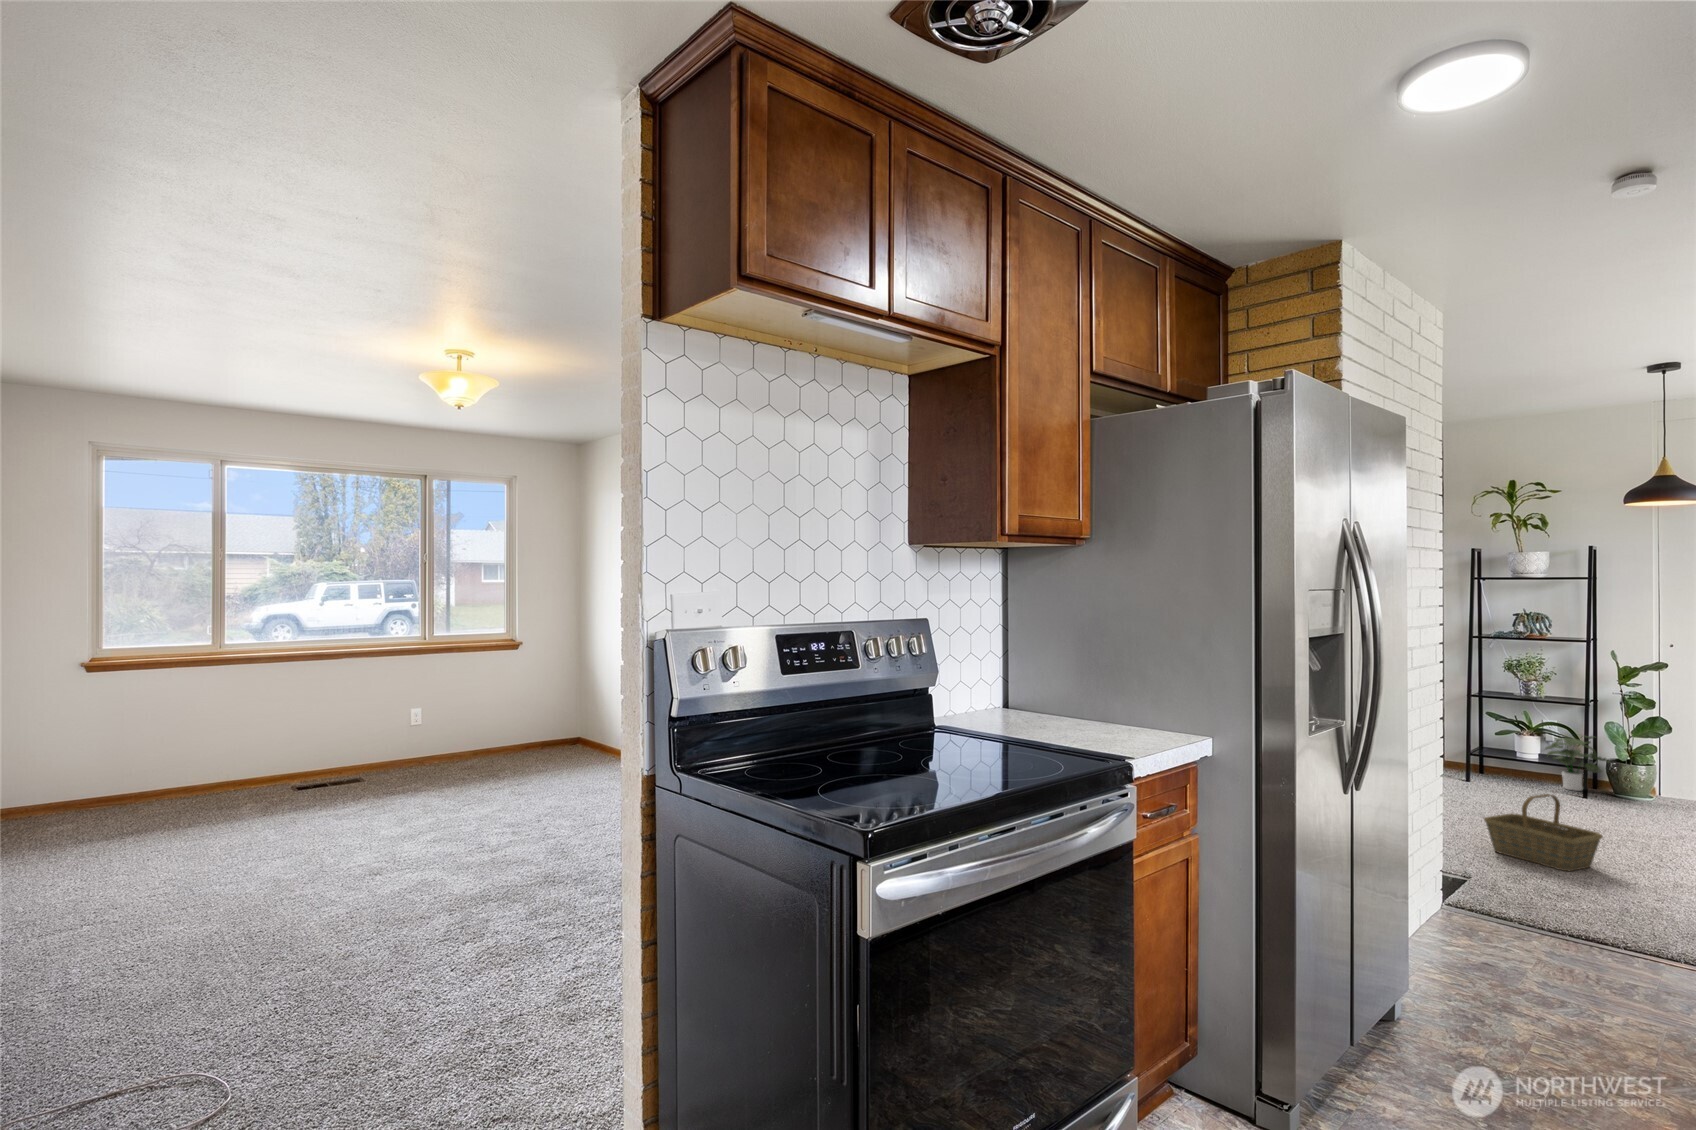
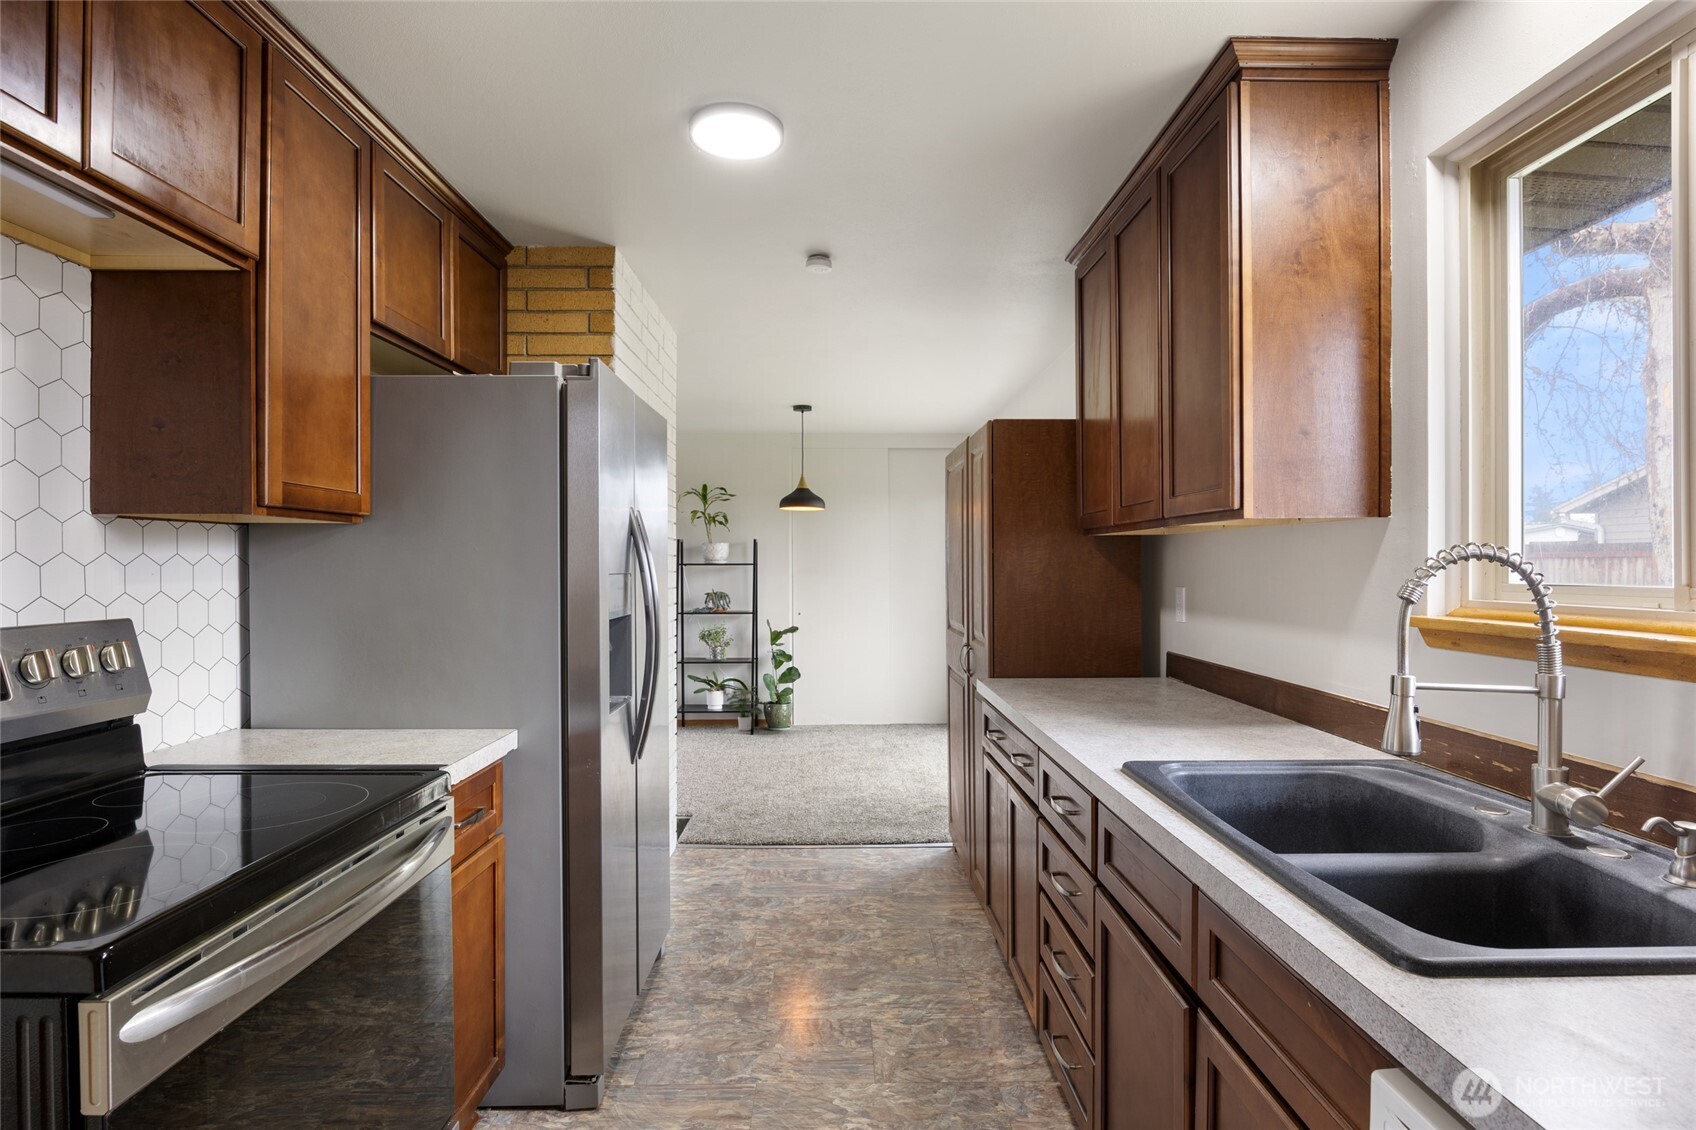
basket: present [1484,794,1603,871] -> none [697,736,774,795]

